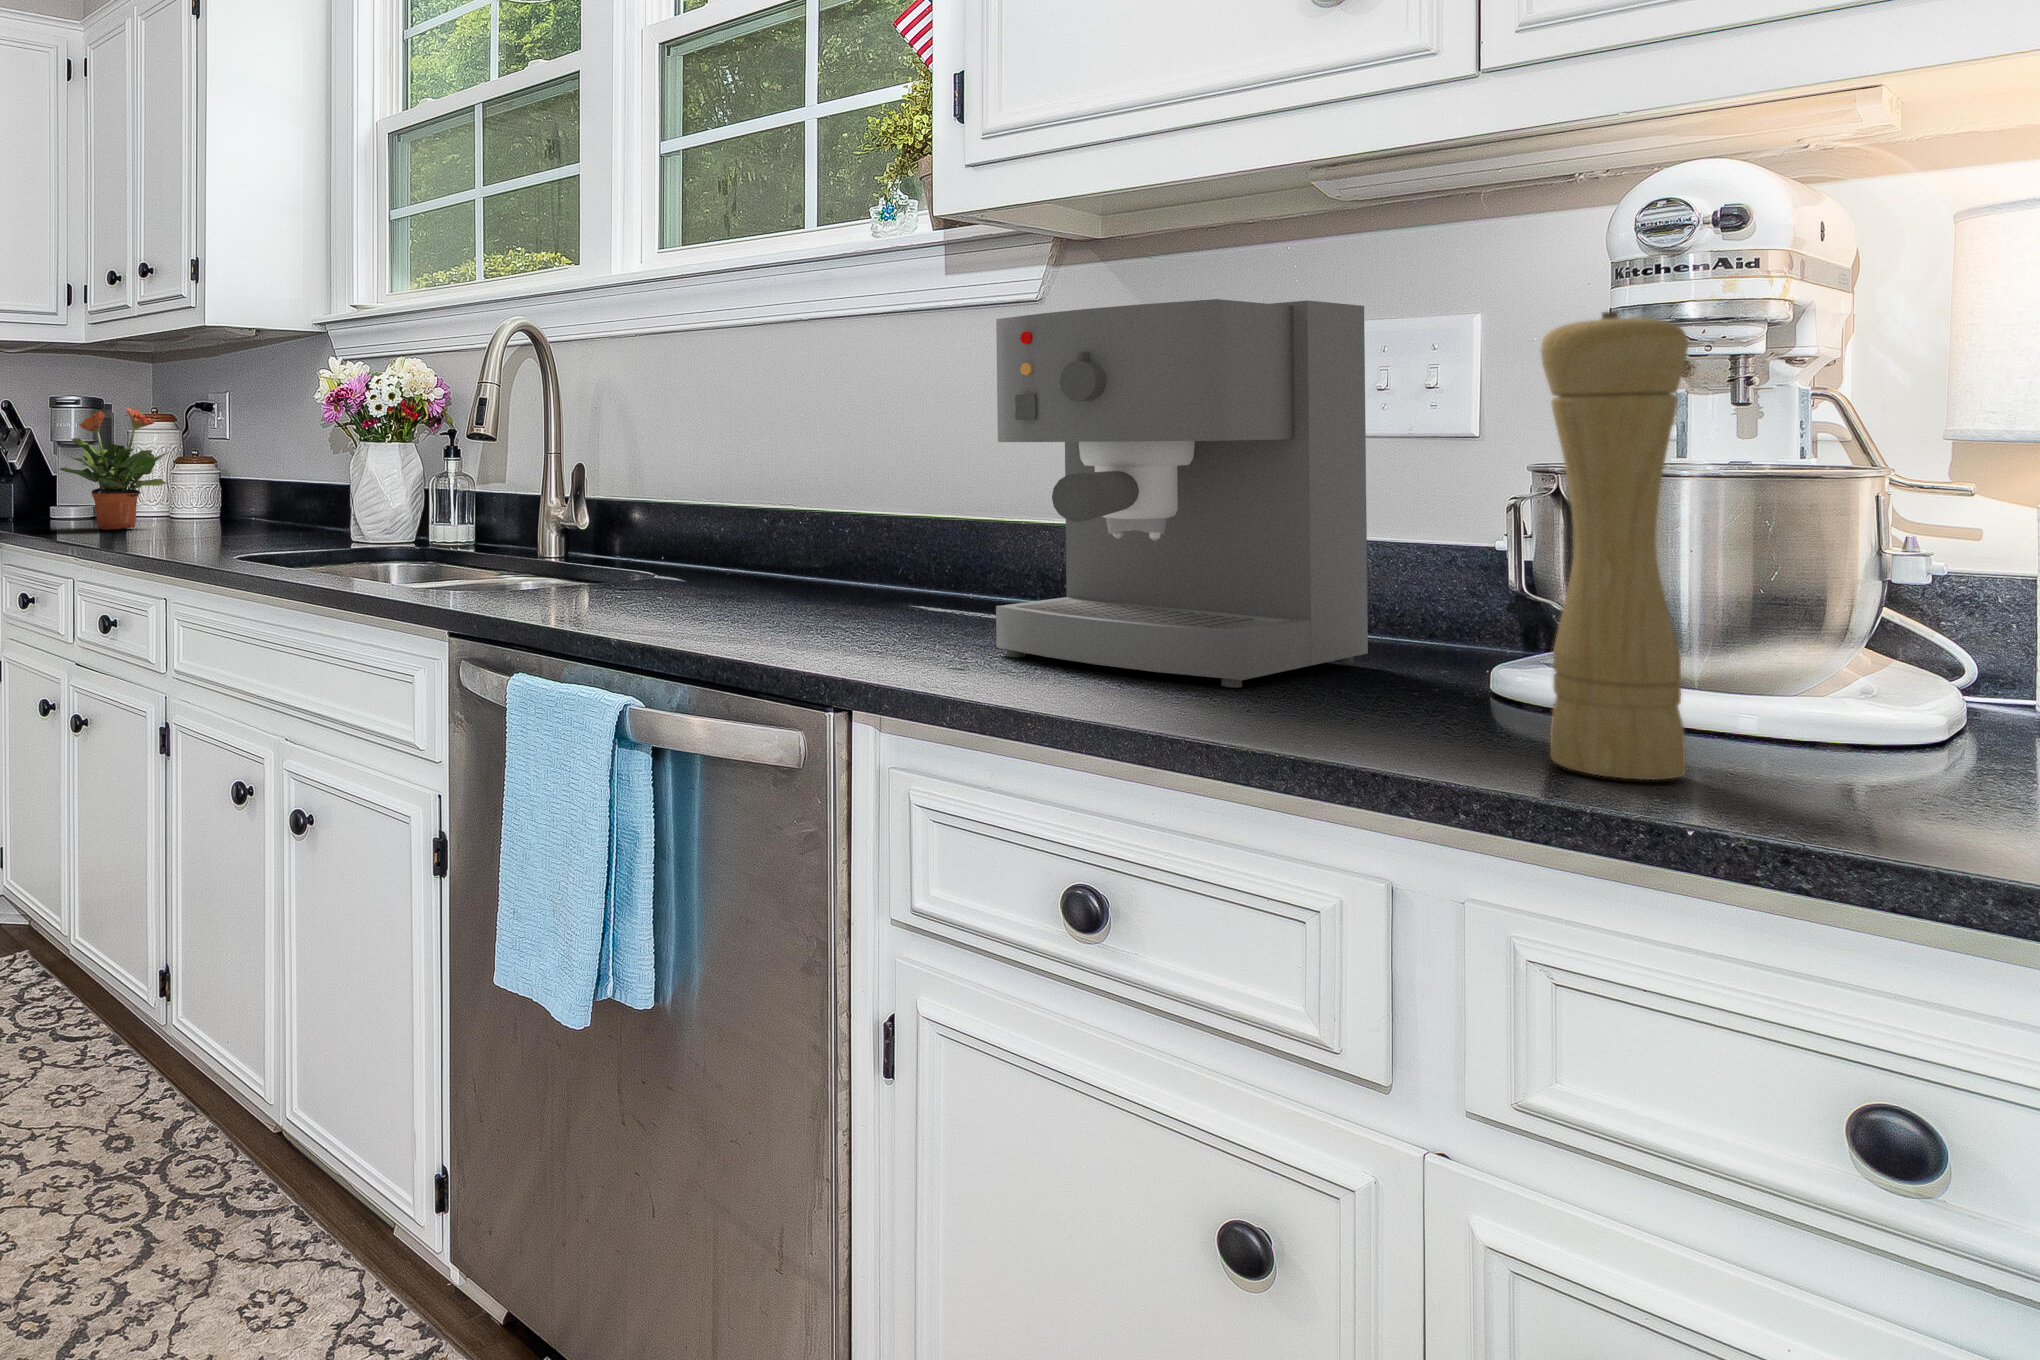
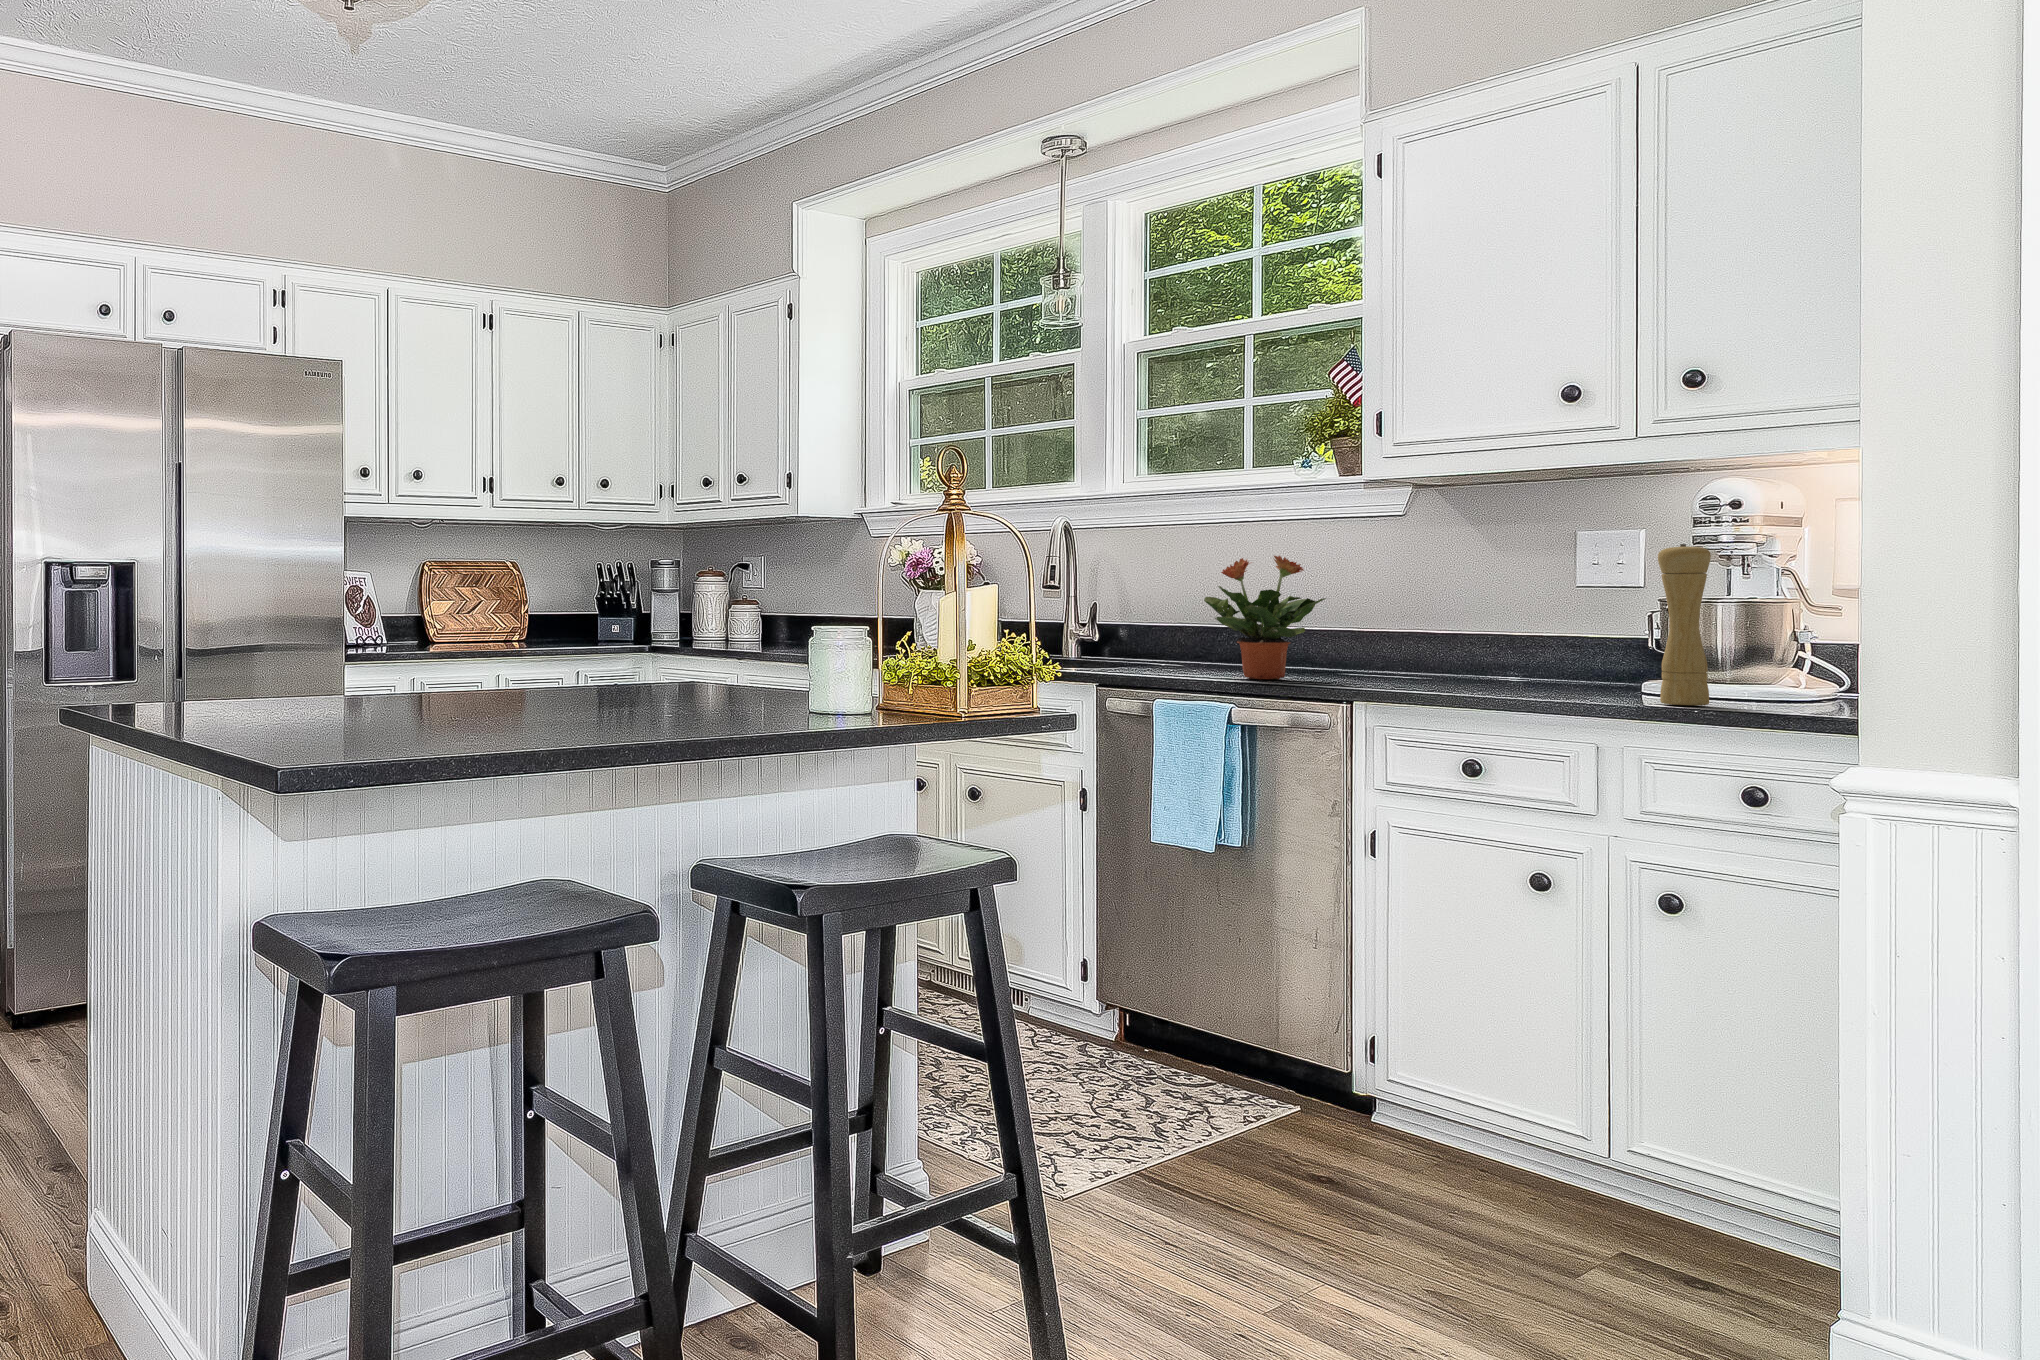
coffee maker: present [996,299,1368,688] -> none [1408,529,1588,692]
potted plant: present [59,408,169,530] -> present [1204,556,1326,679]

